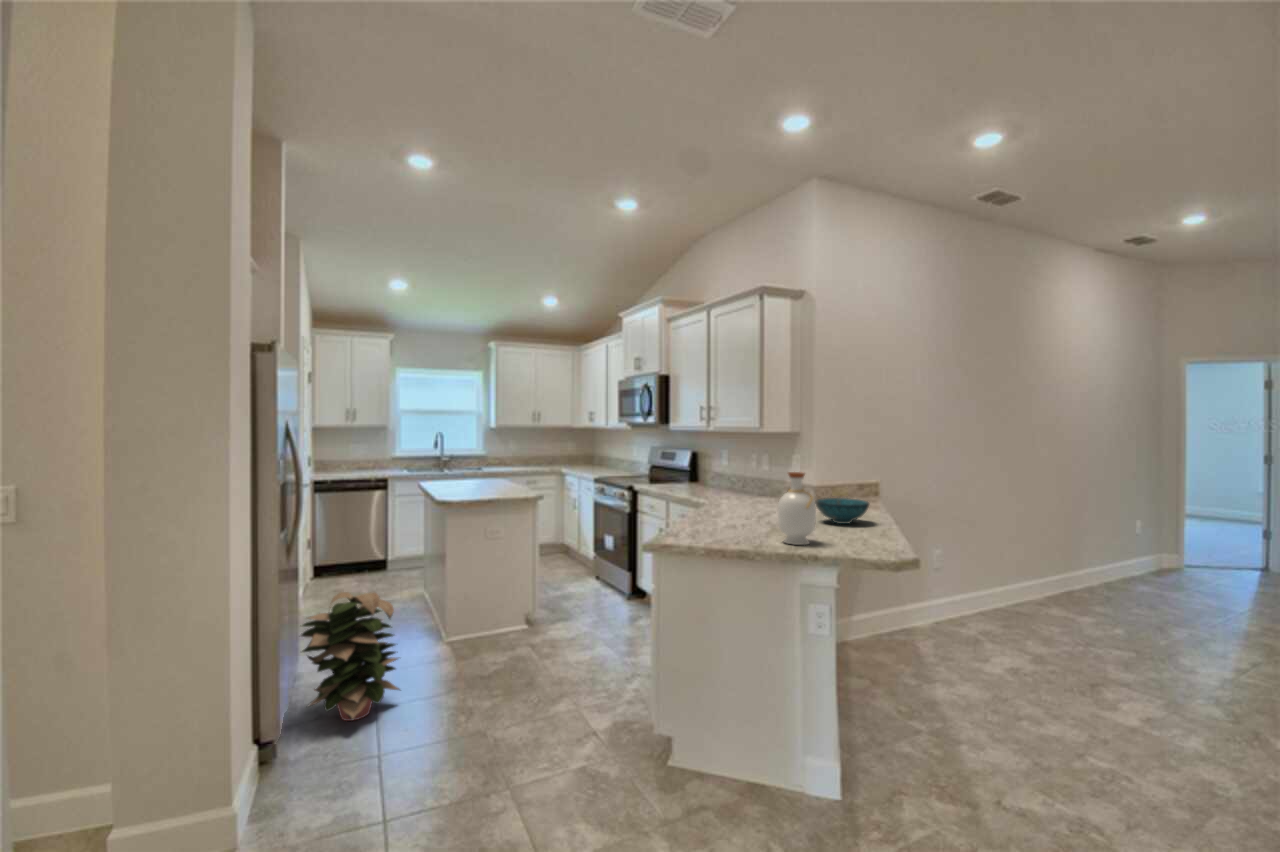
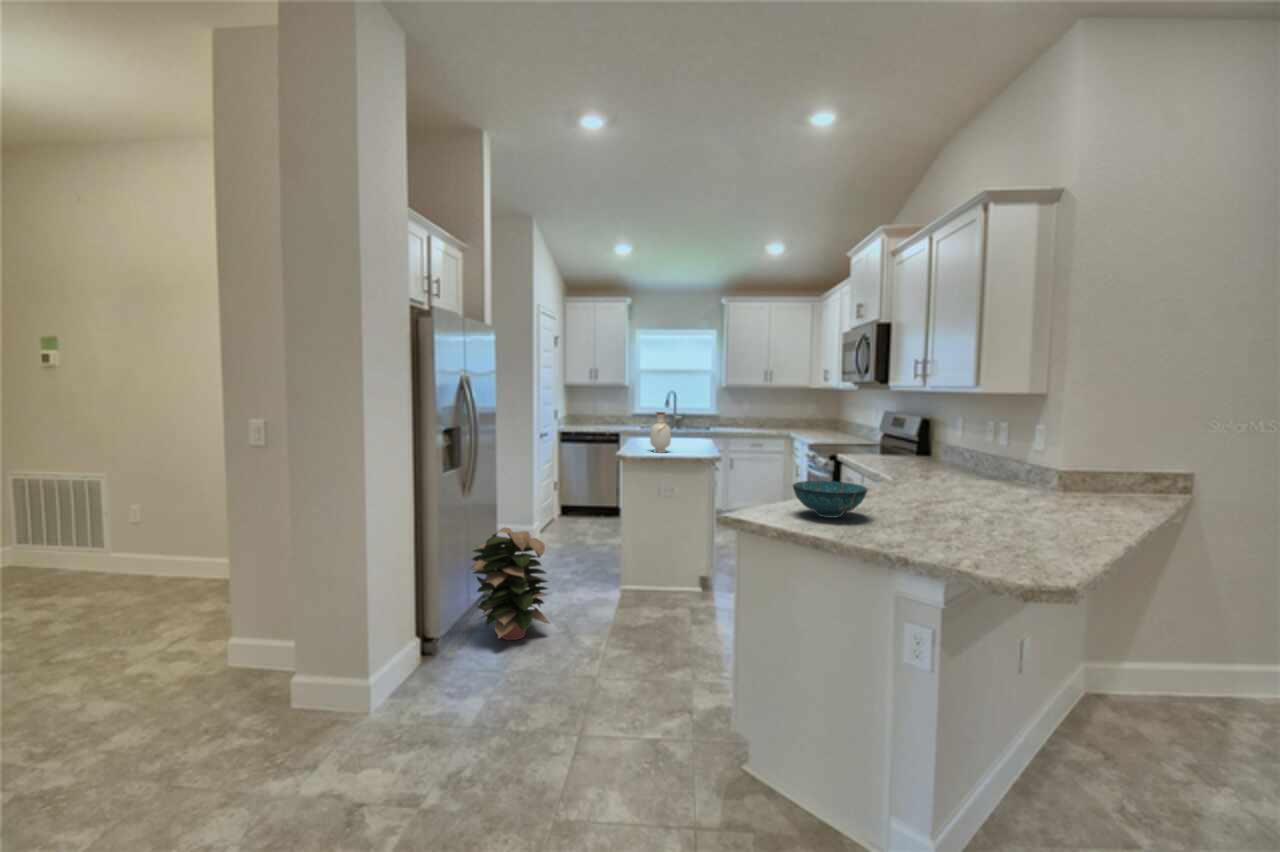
bottle: present [778,472,816,545] -> present [650,412,671,453]
decorative bowl: present [815,498,869,524] -> present [793,481,867,518]

